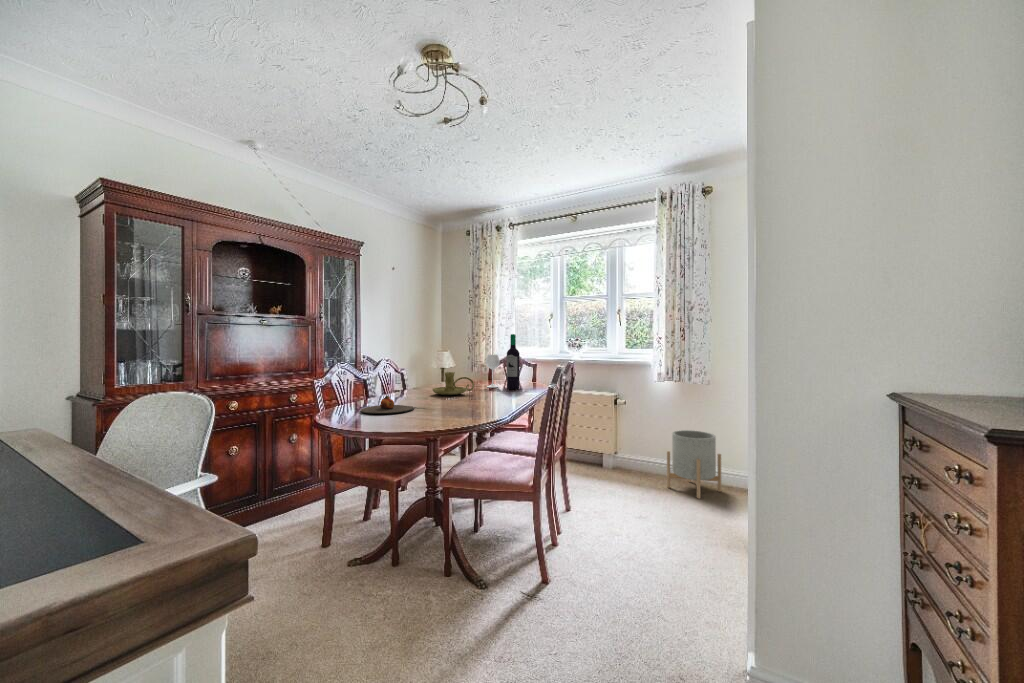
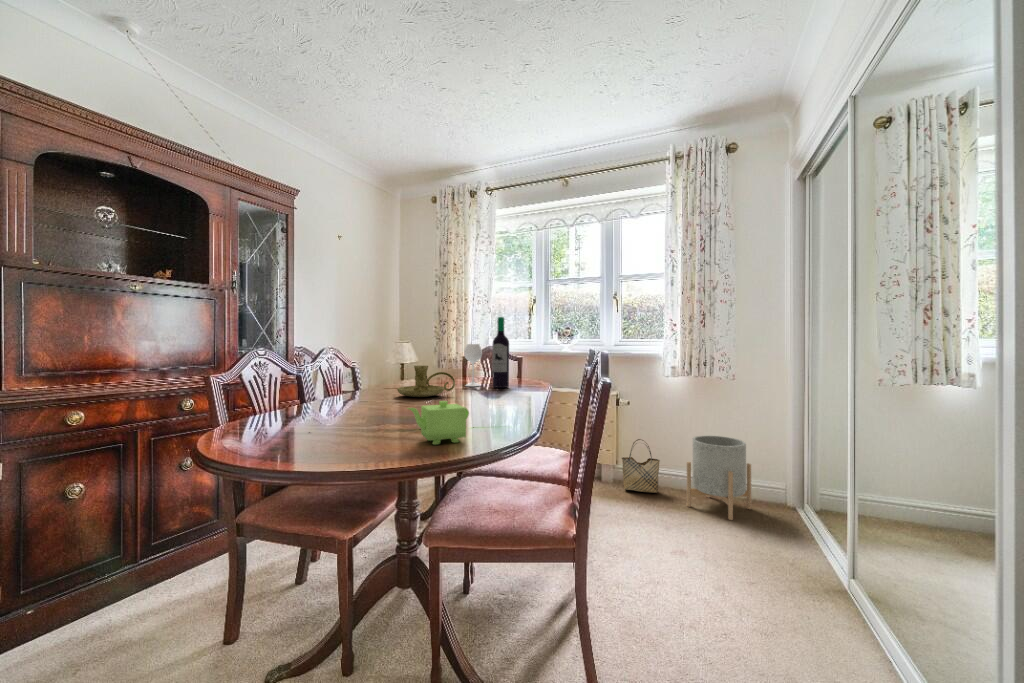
plate: present [360,395,414,414] -> none [289,399,375,428]
teapot: none [428,398,467,424] -> present [408,401,469,445]
woven basket: none [618,433,649,477] -> present [622,439,660,493]

